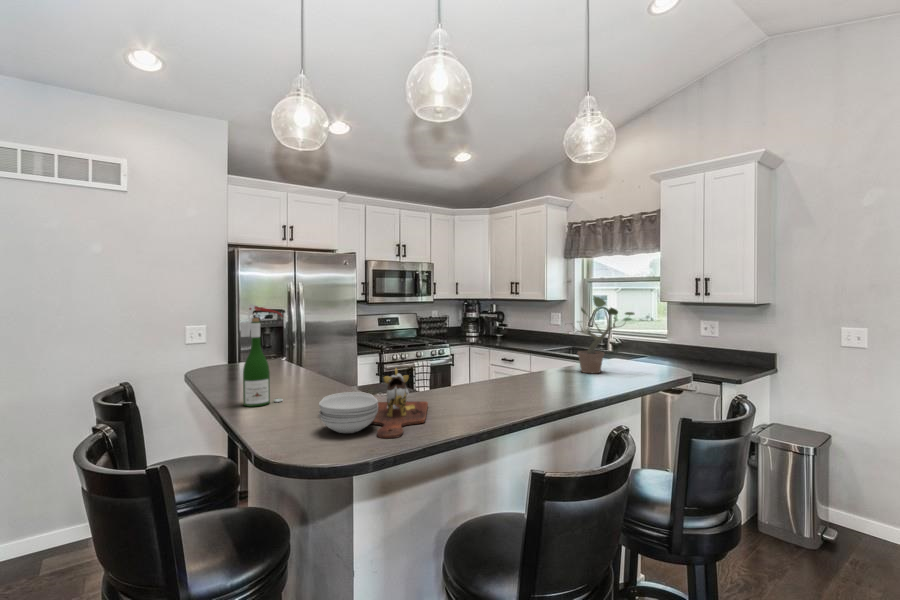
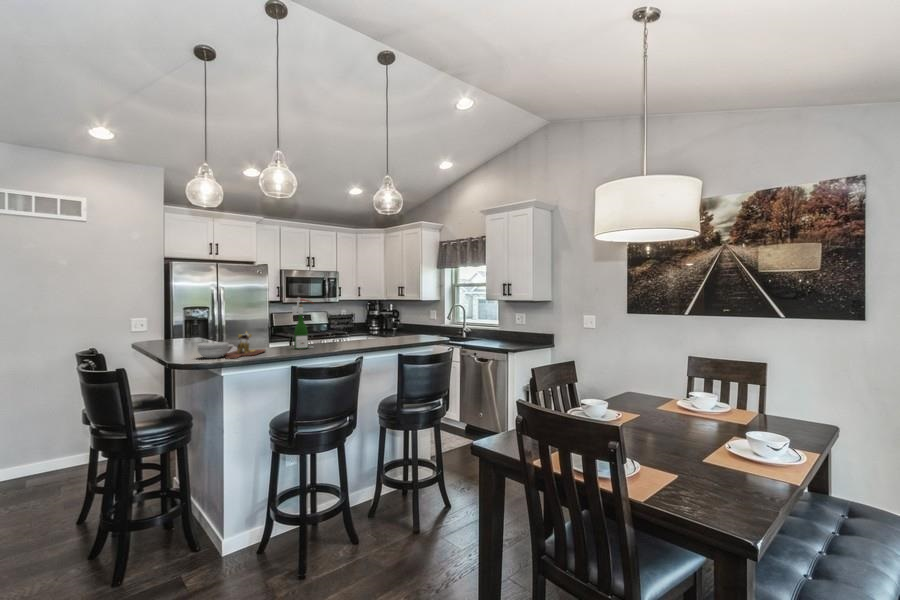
potted plant: present [576,296,634,373] -> none [373,294,416,341]
wine bottle: present [240,304,283,407] -> present [292,298,313,349]

